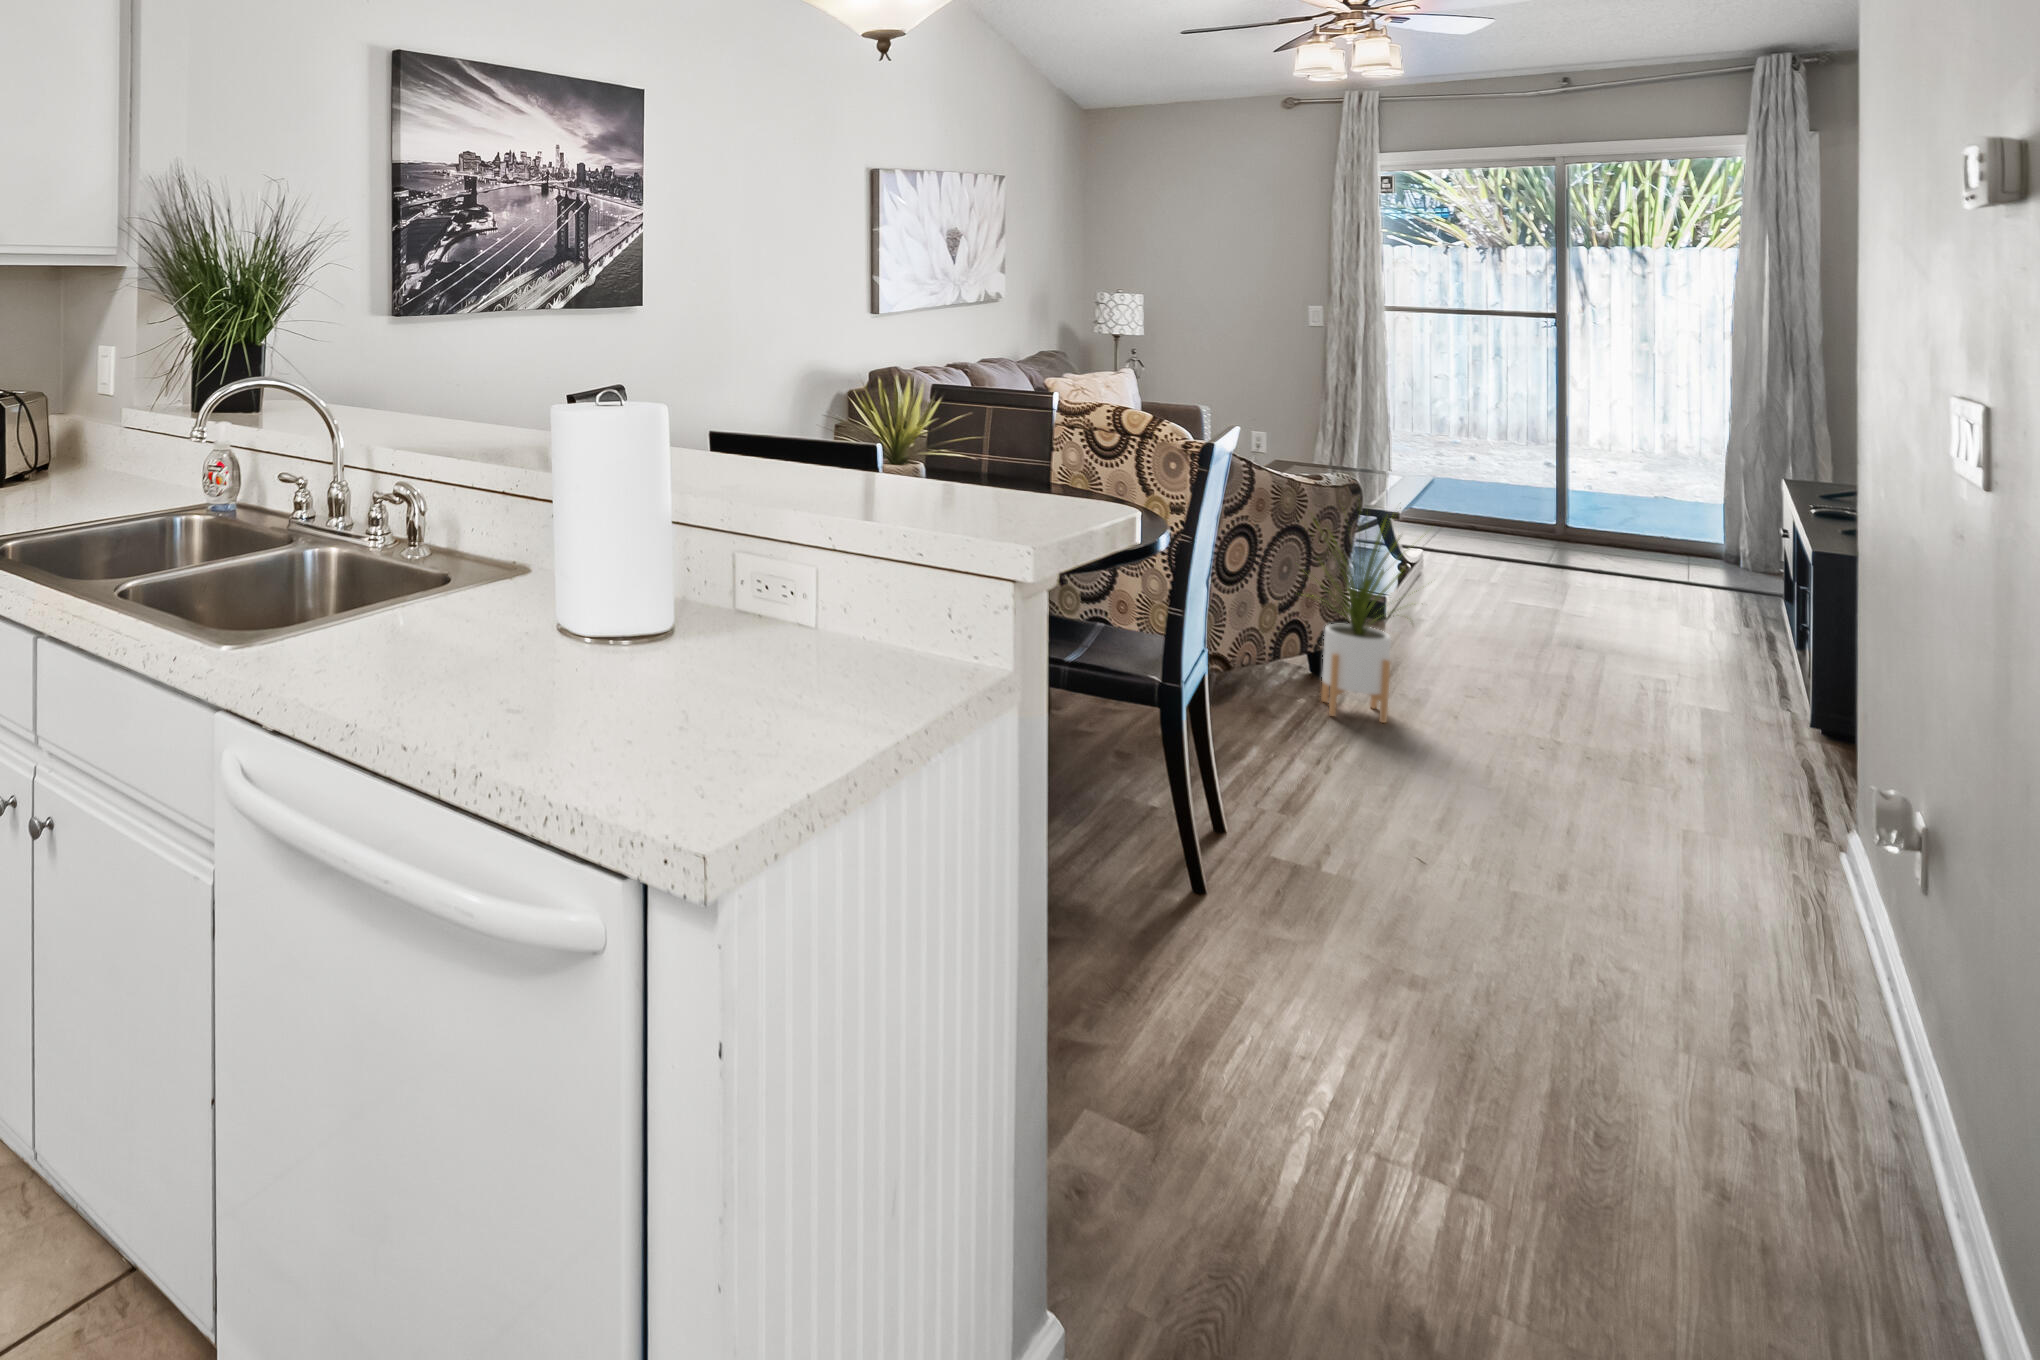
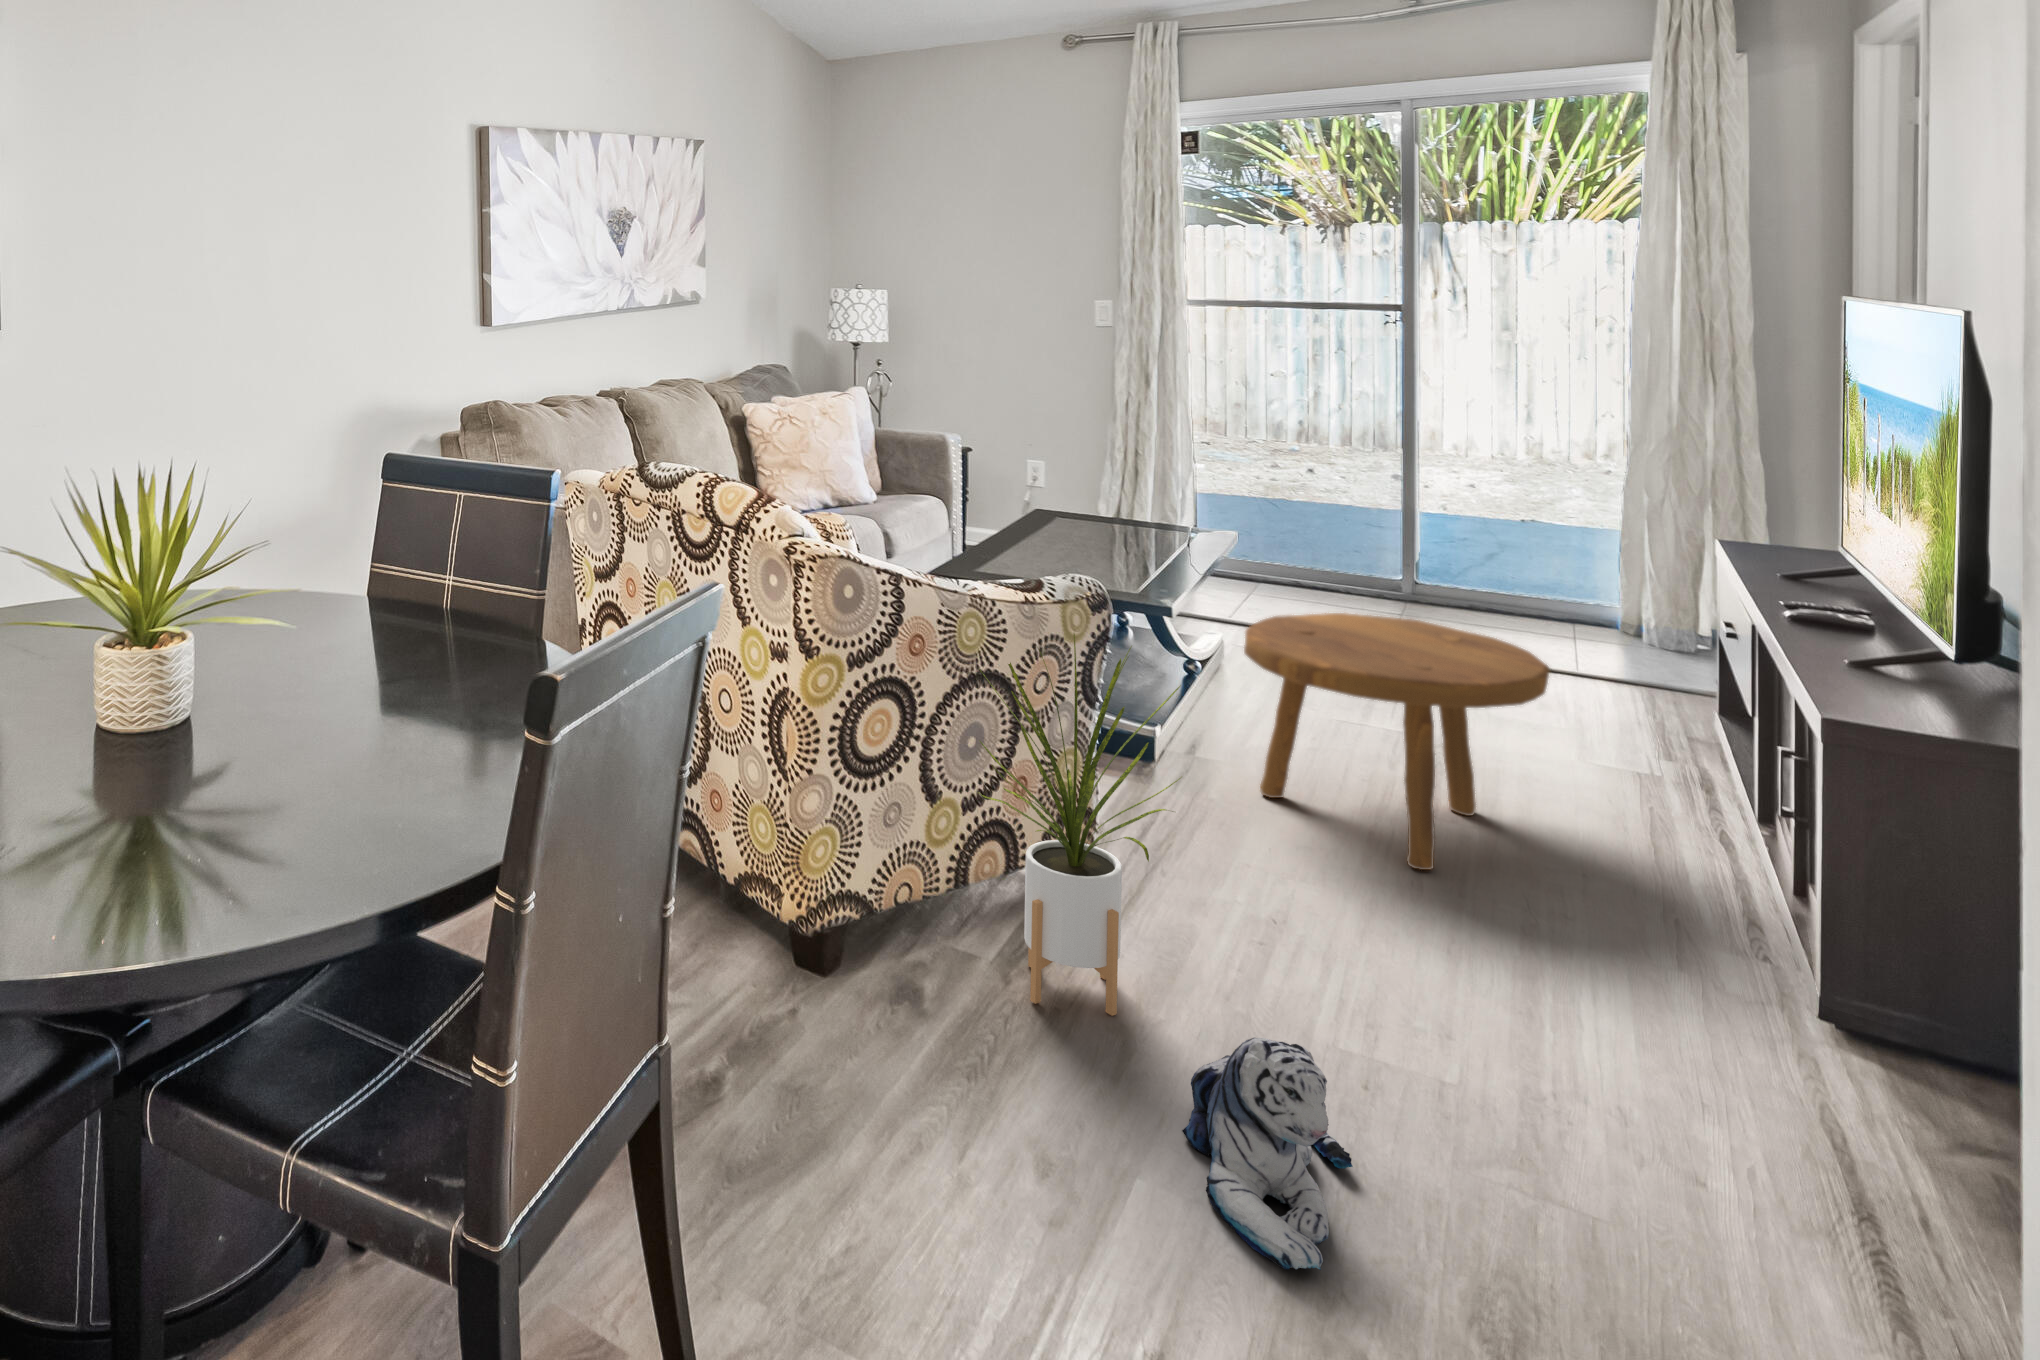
footstool: none [1449,512,1677,671] -> present [1244,613,1550,870]
plush toy: none [1444,705,1554,816] -> present [1182,1038,1353,1270]

